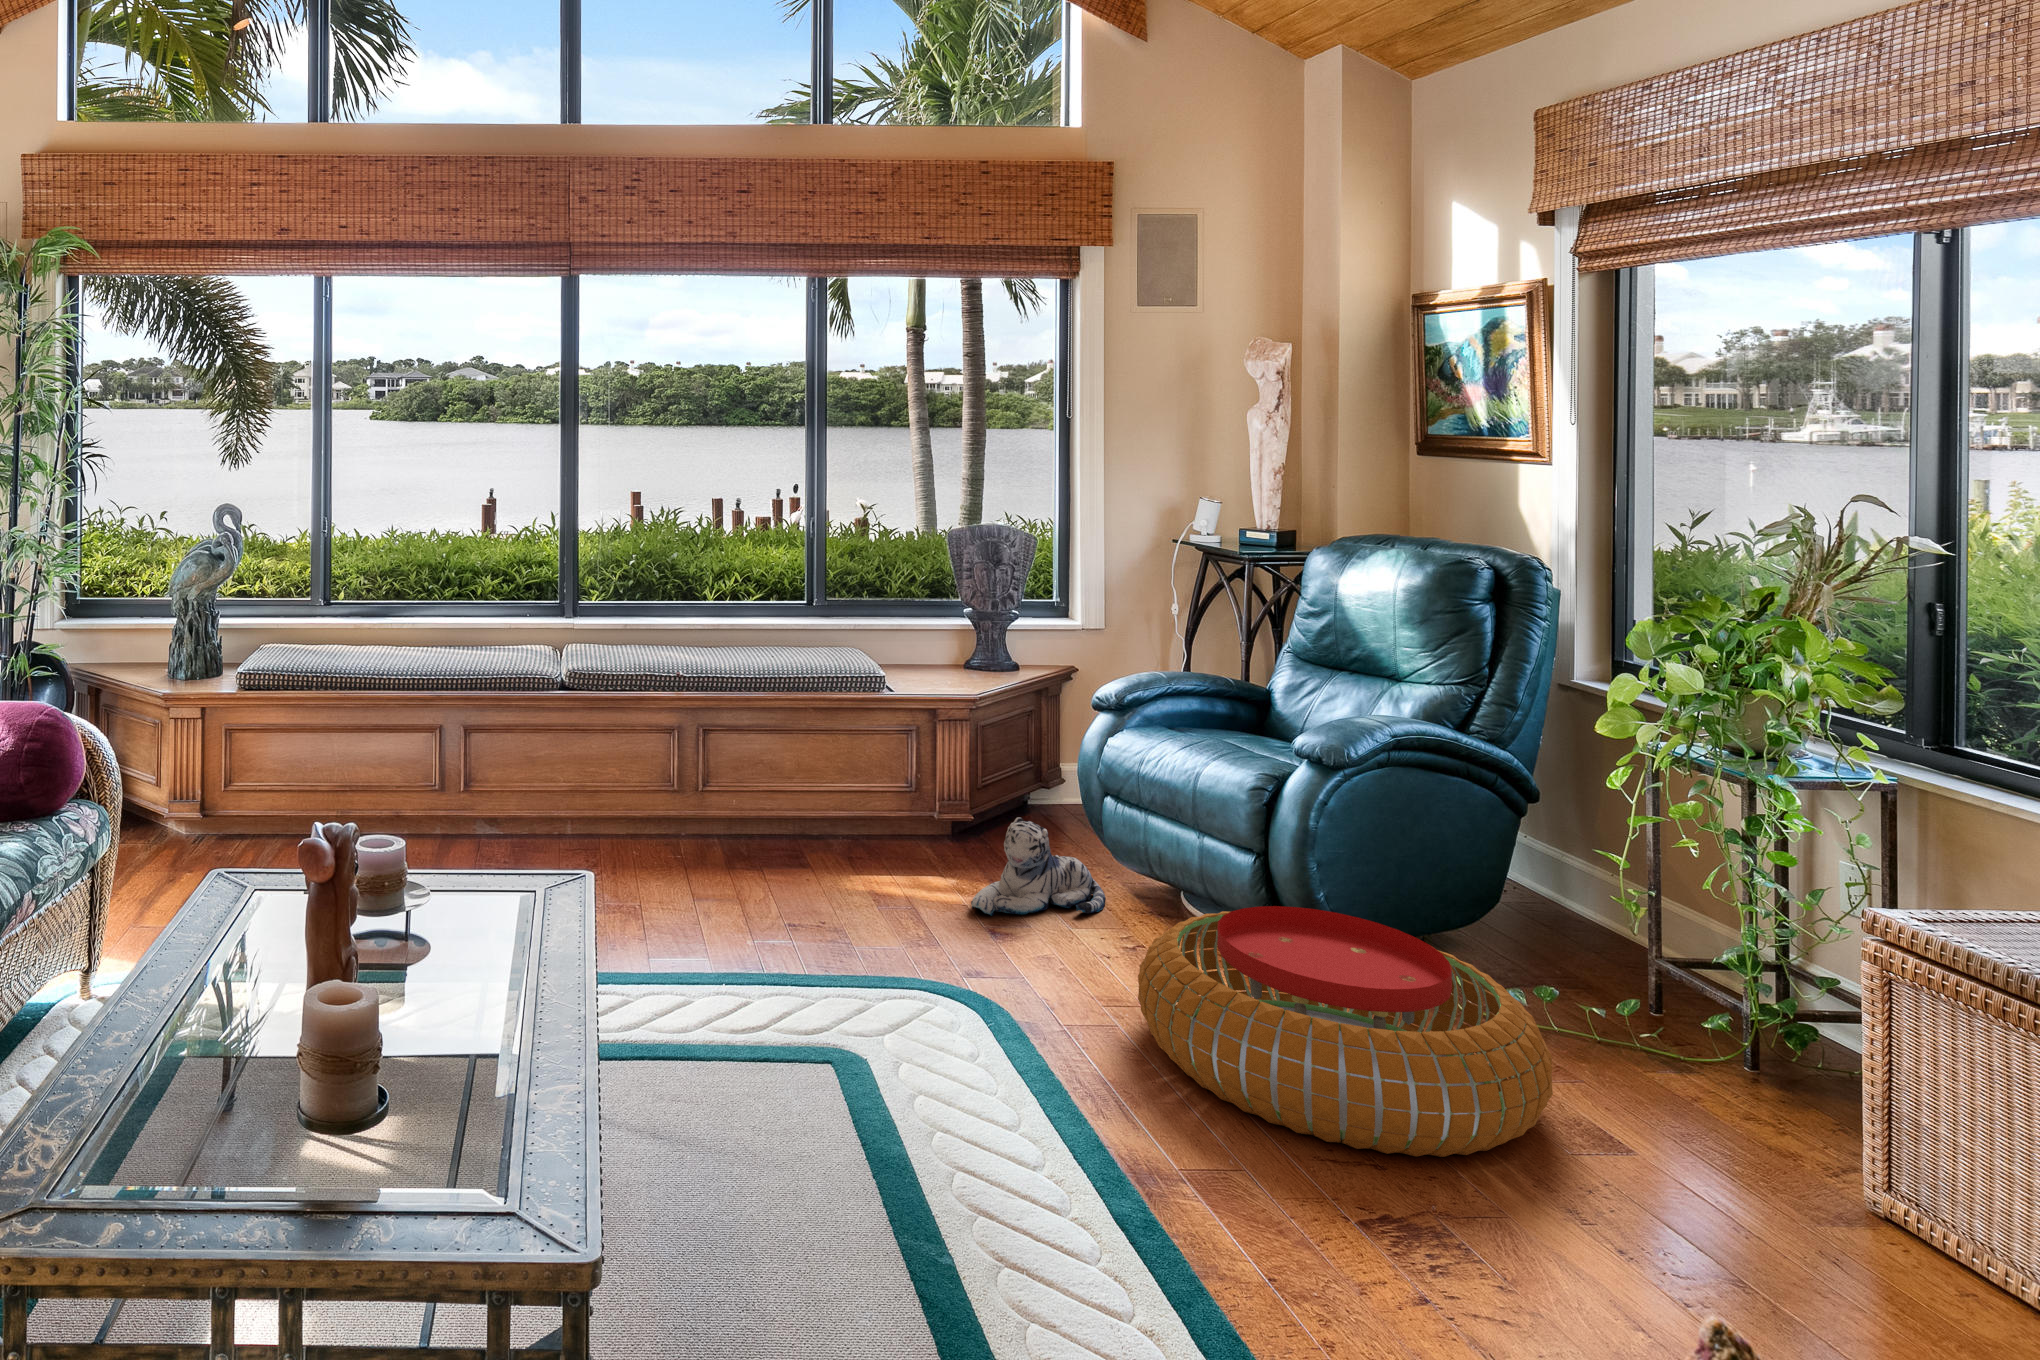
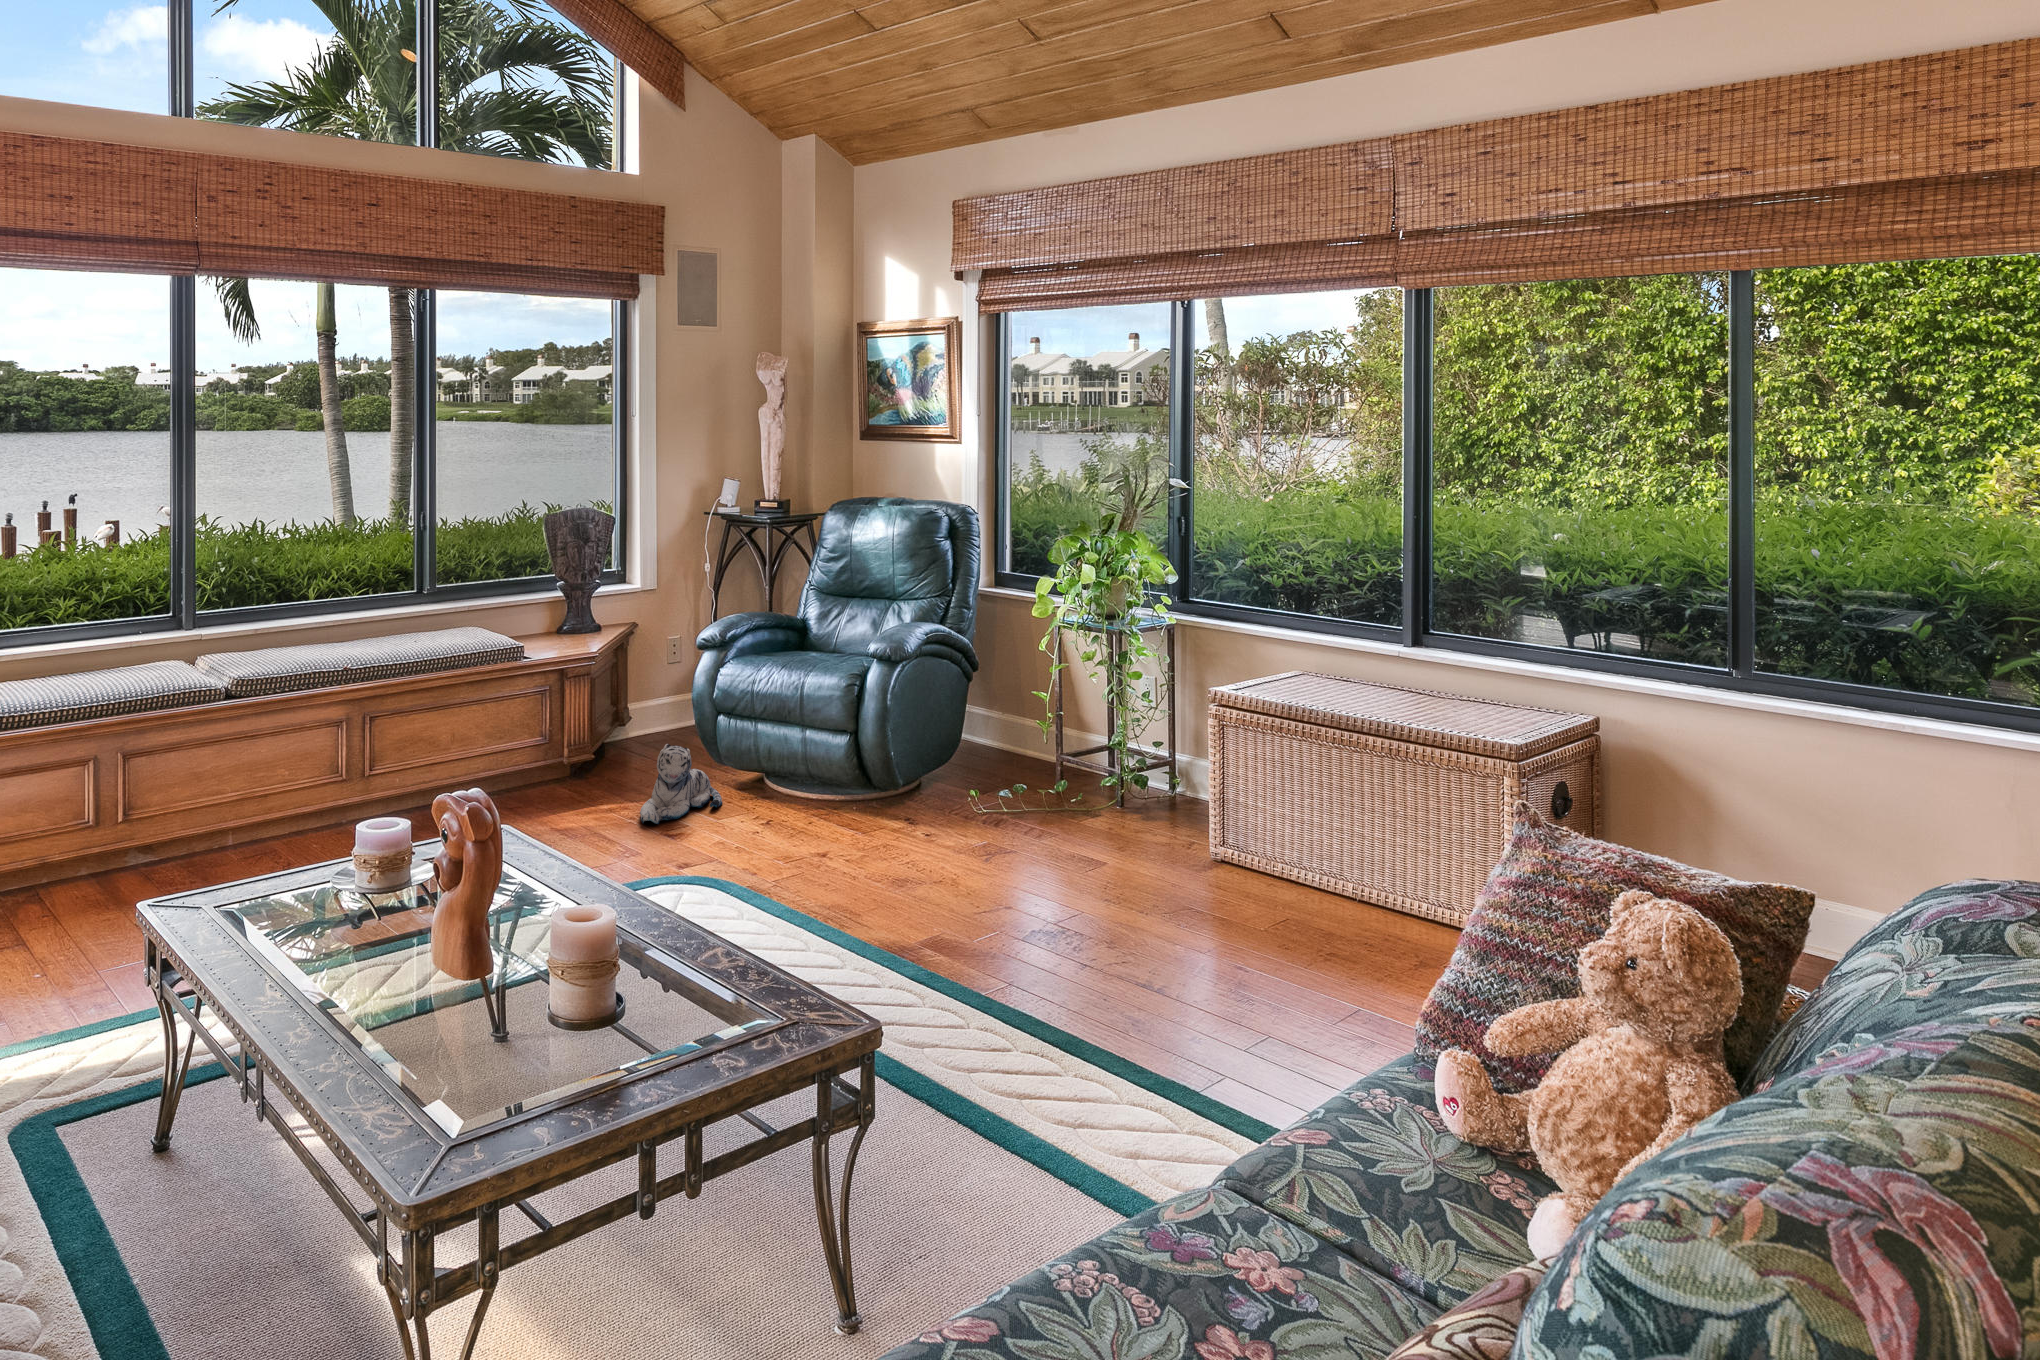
pouf: present [1138,906,1553,1157] -> none [808,757,1043,893]

